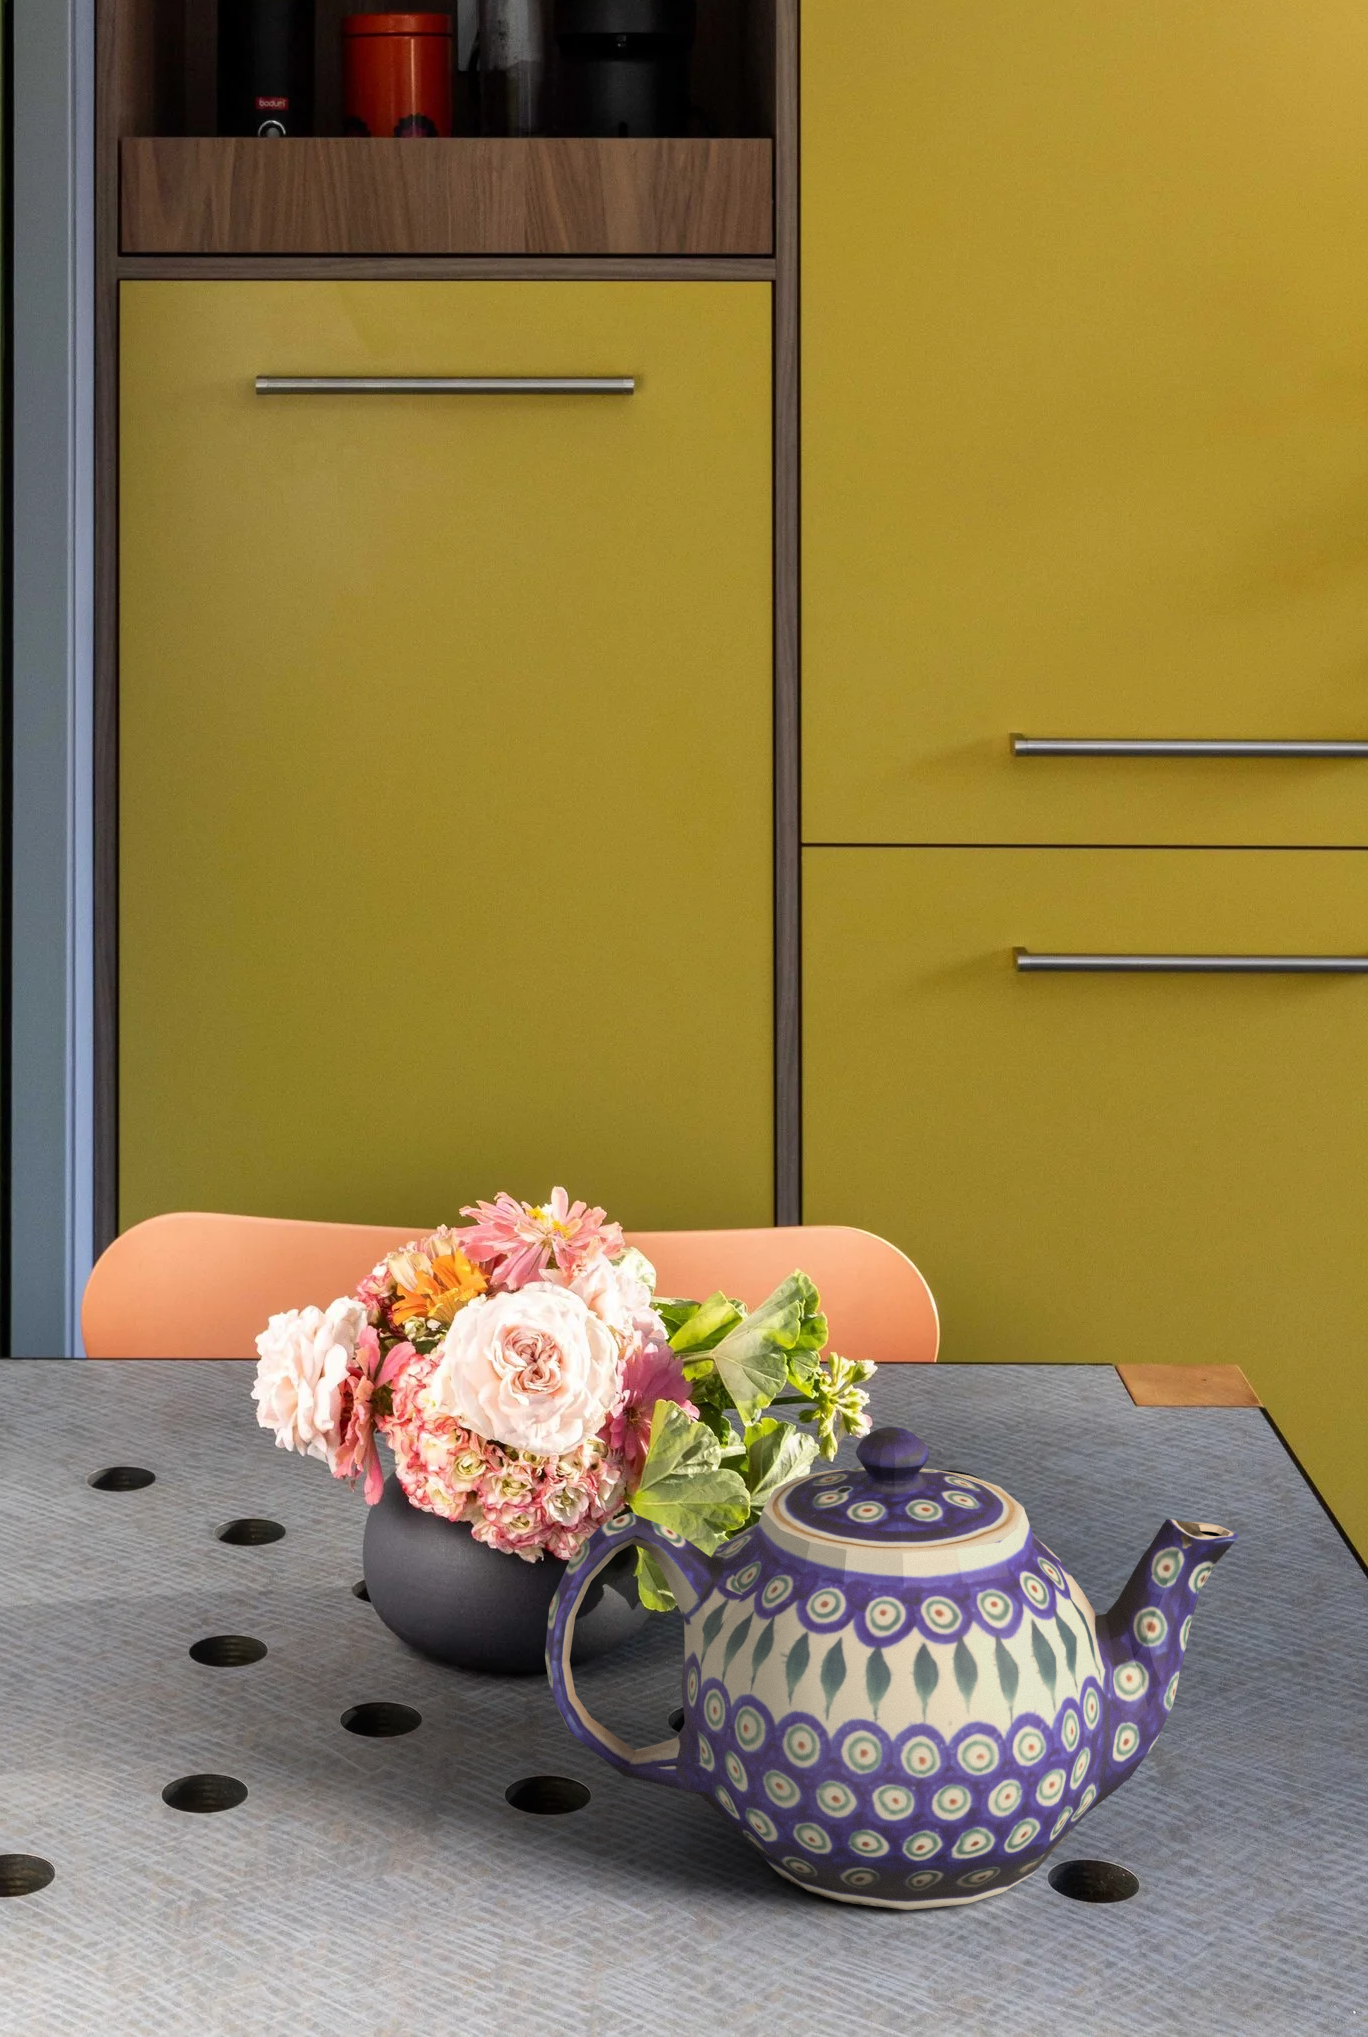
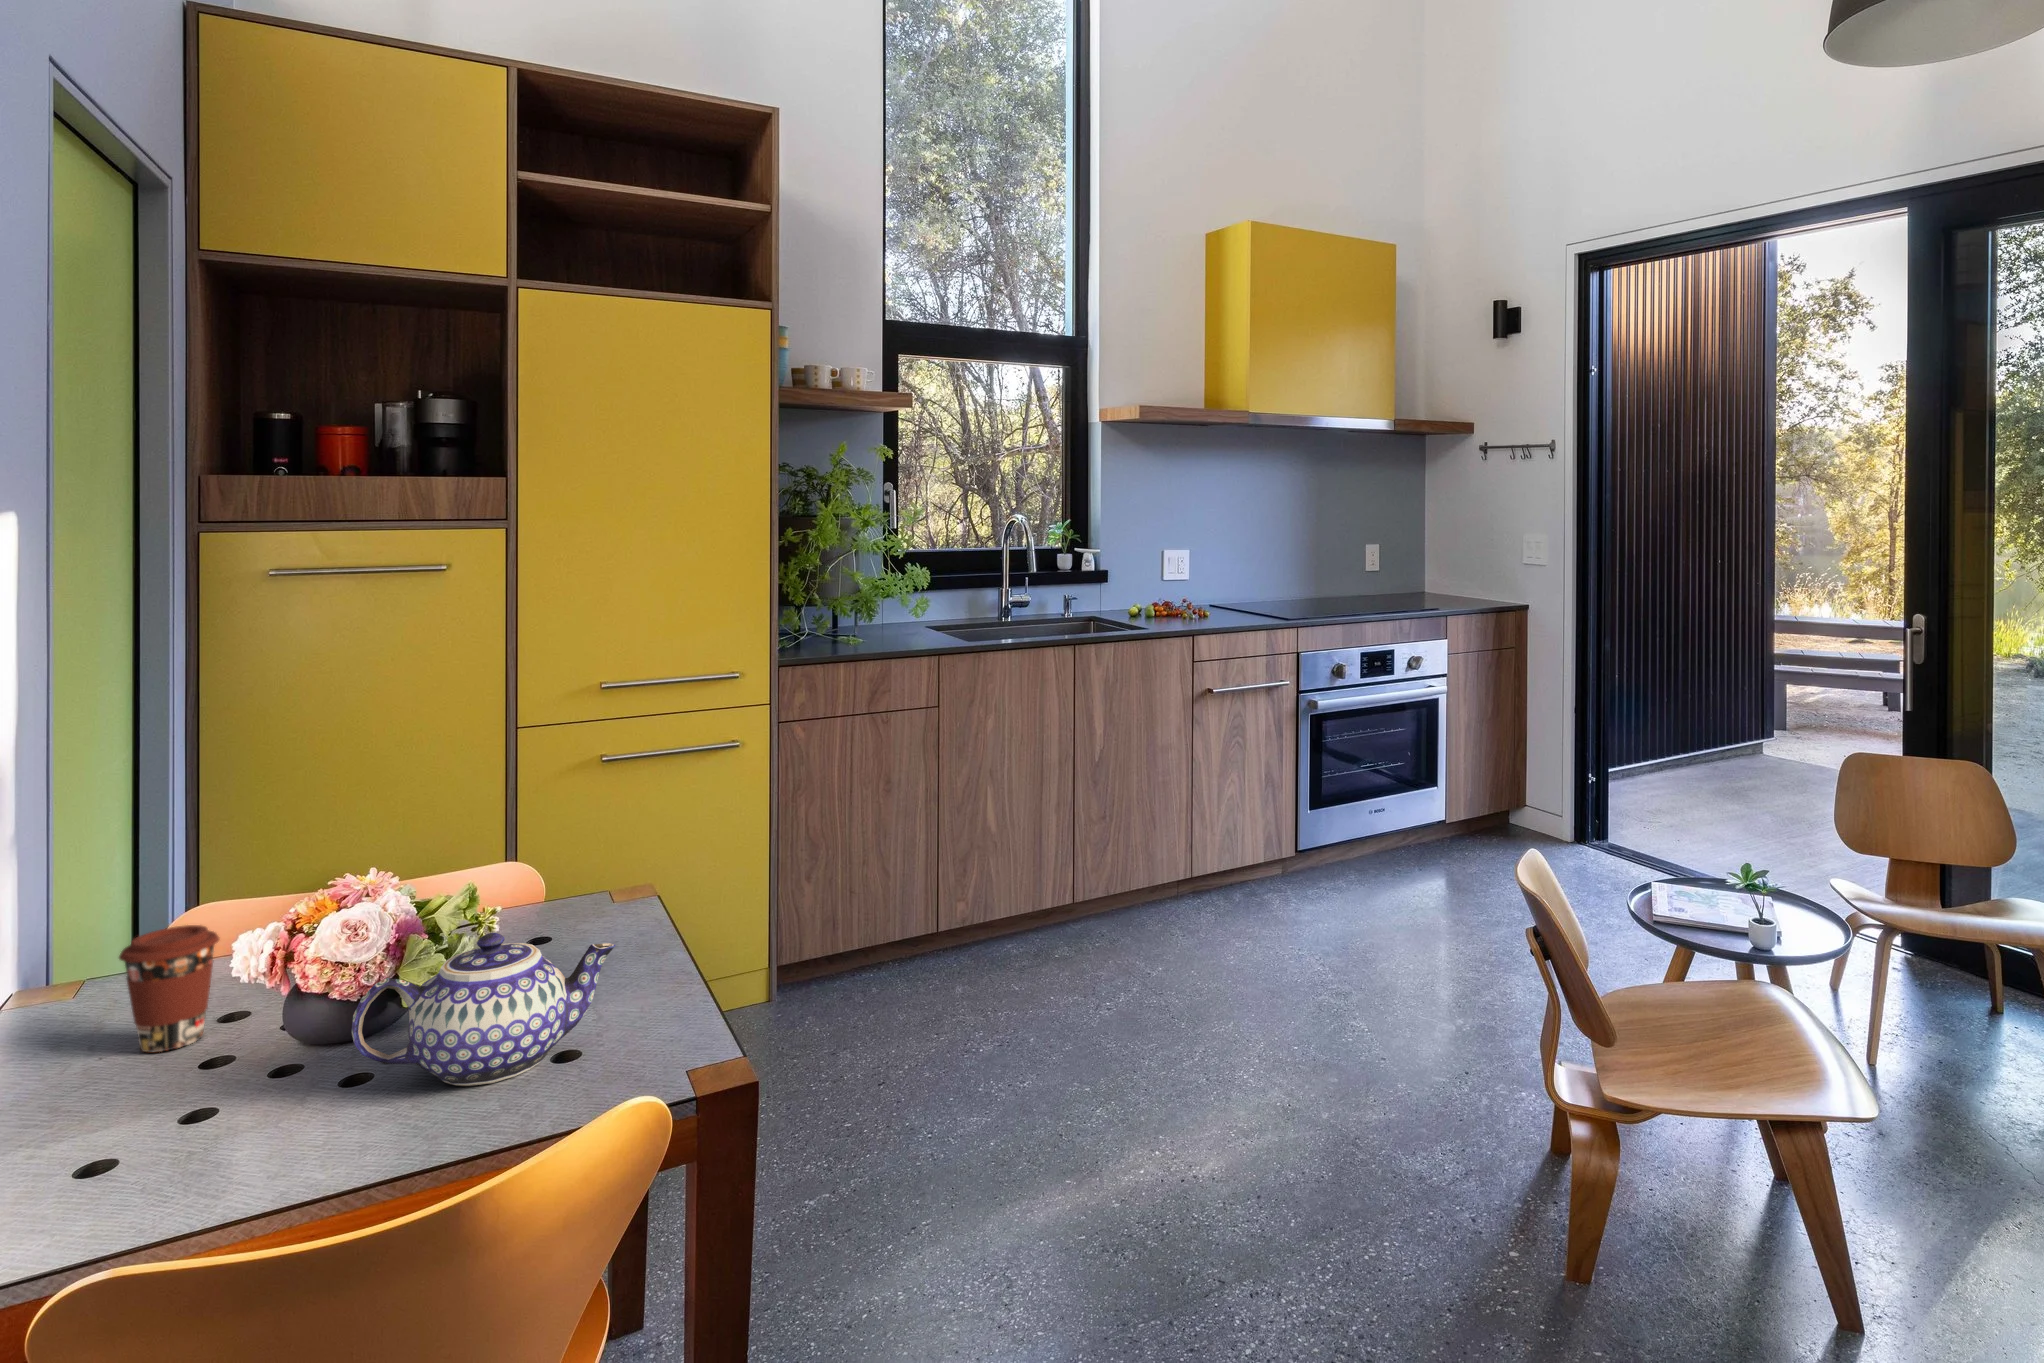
coffee cup: none [17,1270,221,1606] -> present [119,925,219,1052]

